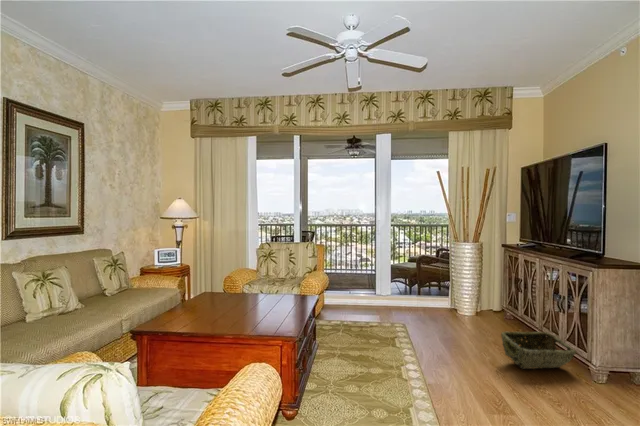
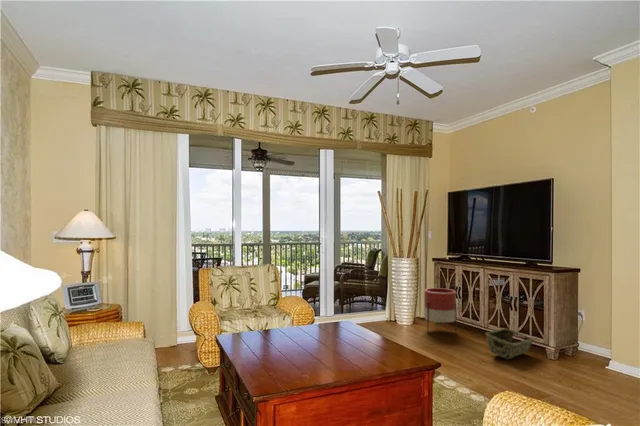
planter: none [473,277,513,333] -> present [424,288,457,330]

